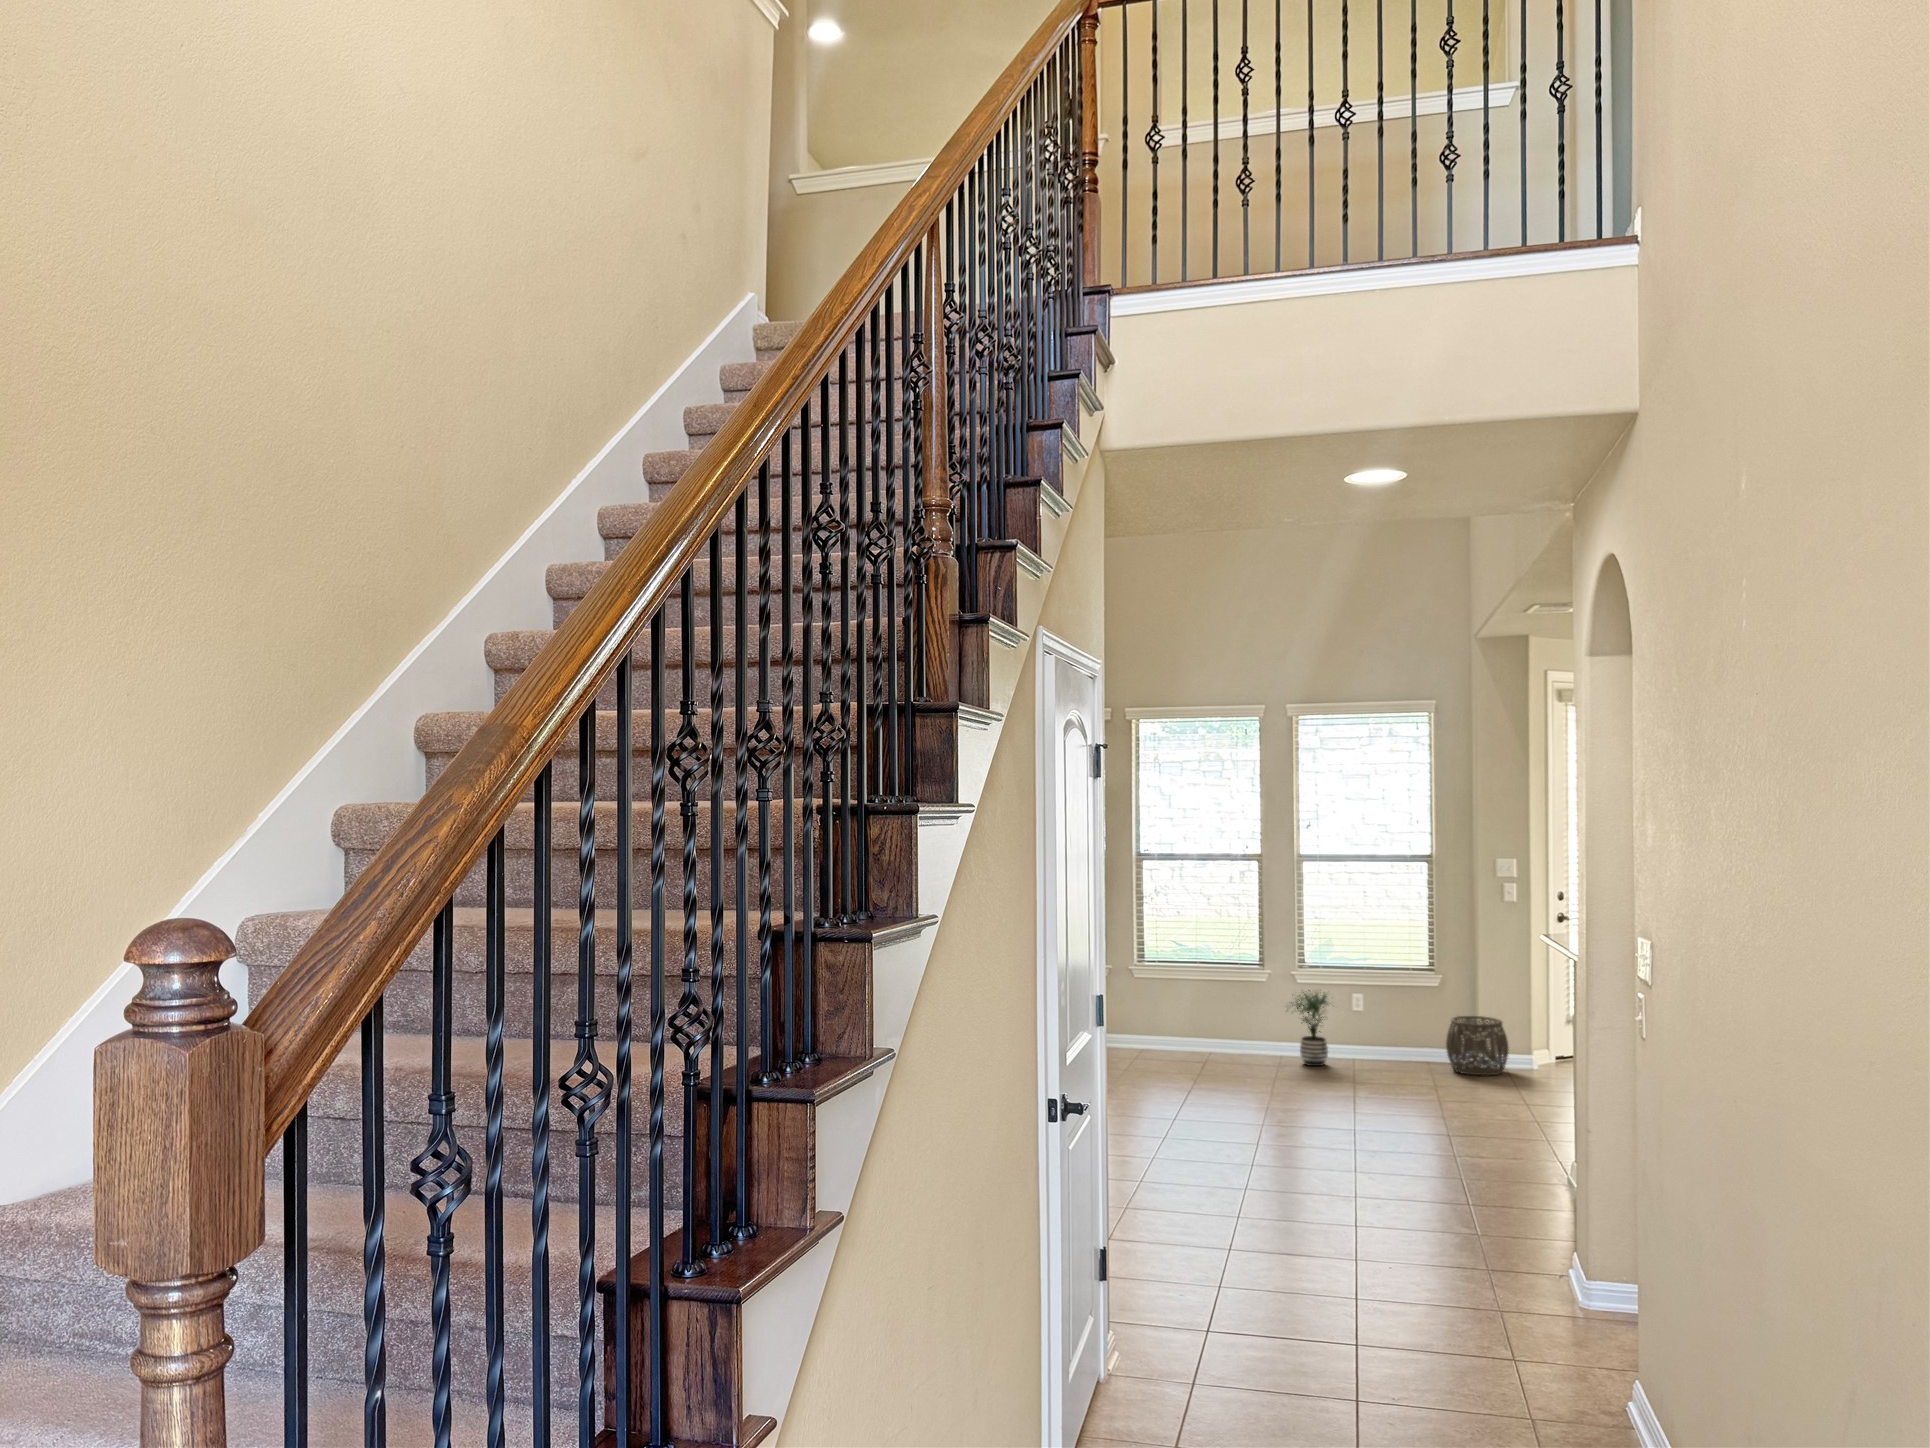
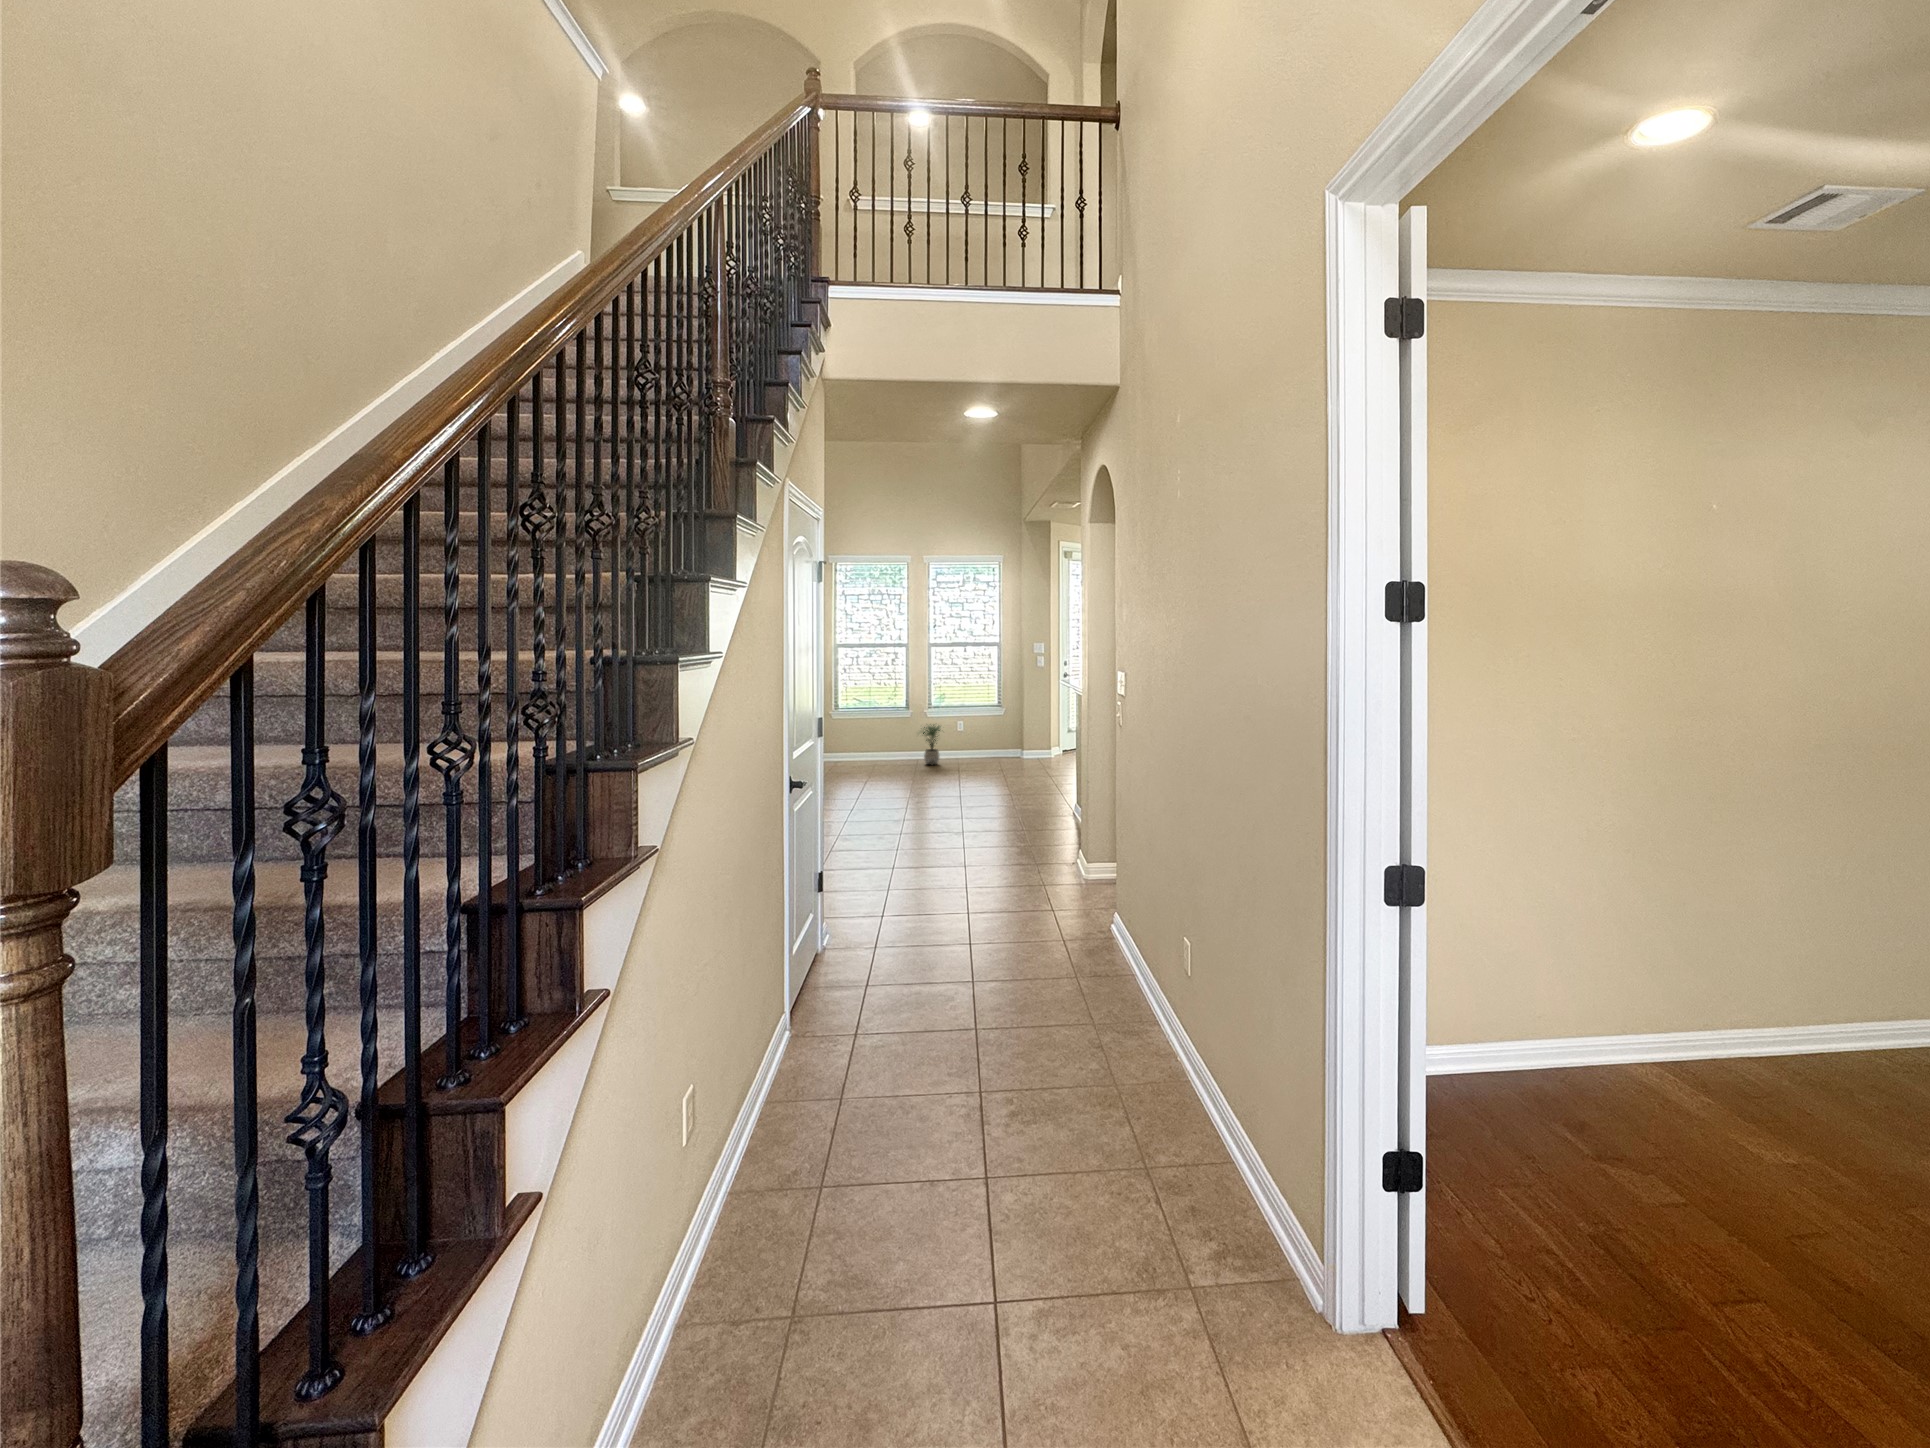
woven basket: present [1446,1016,1509,1076] -> none [1002,735,1034,767]

